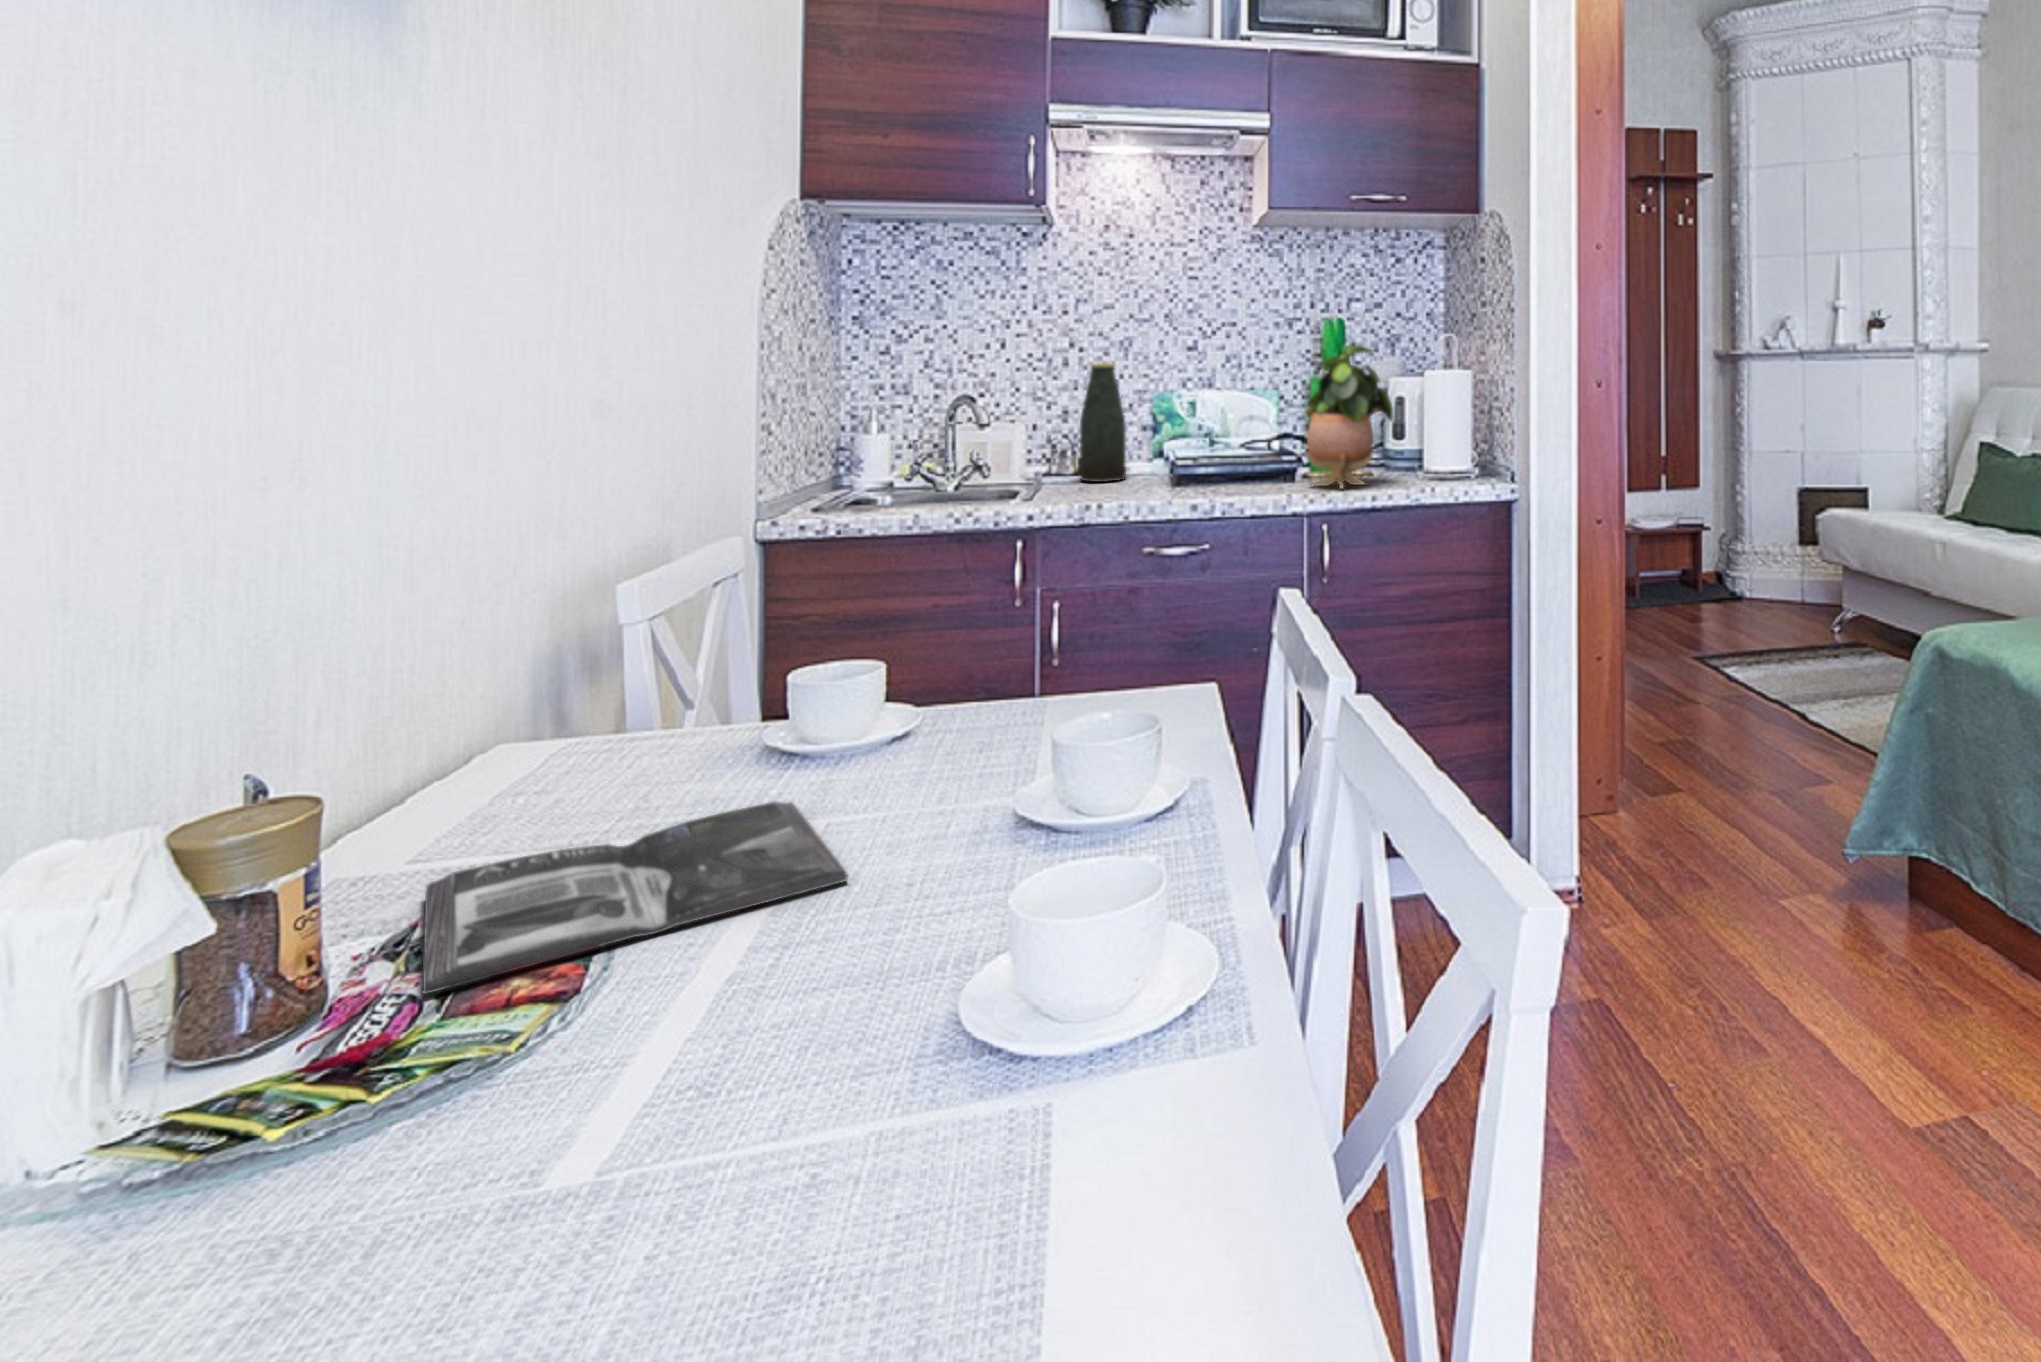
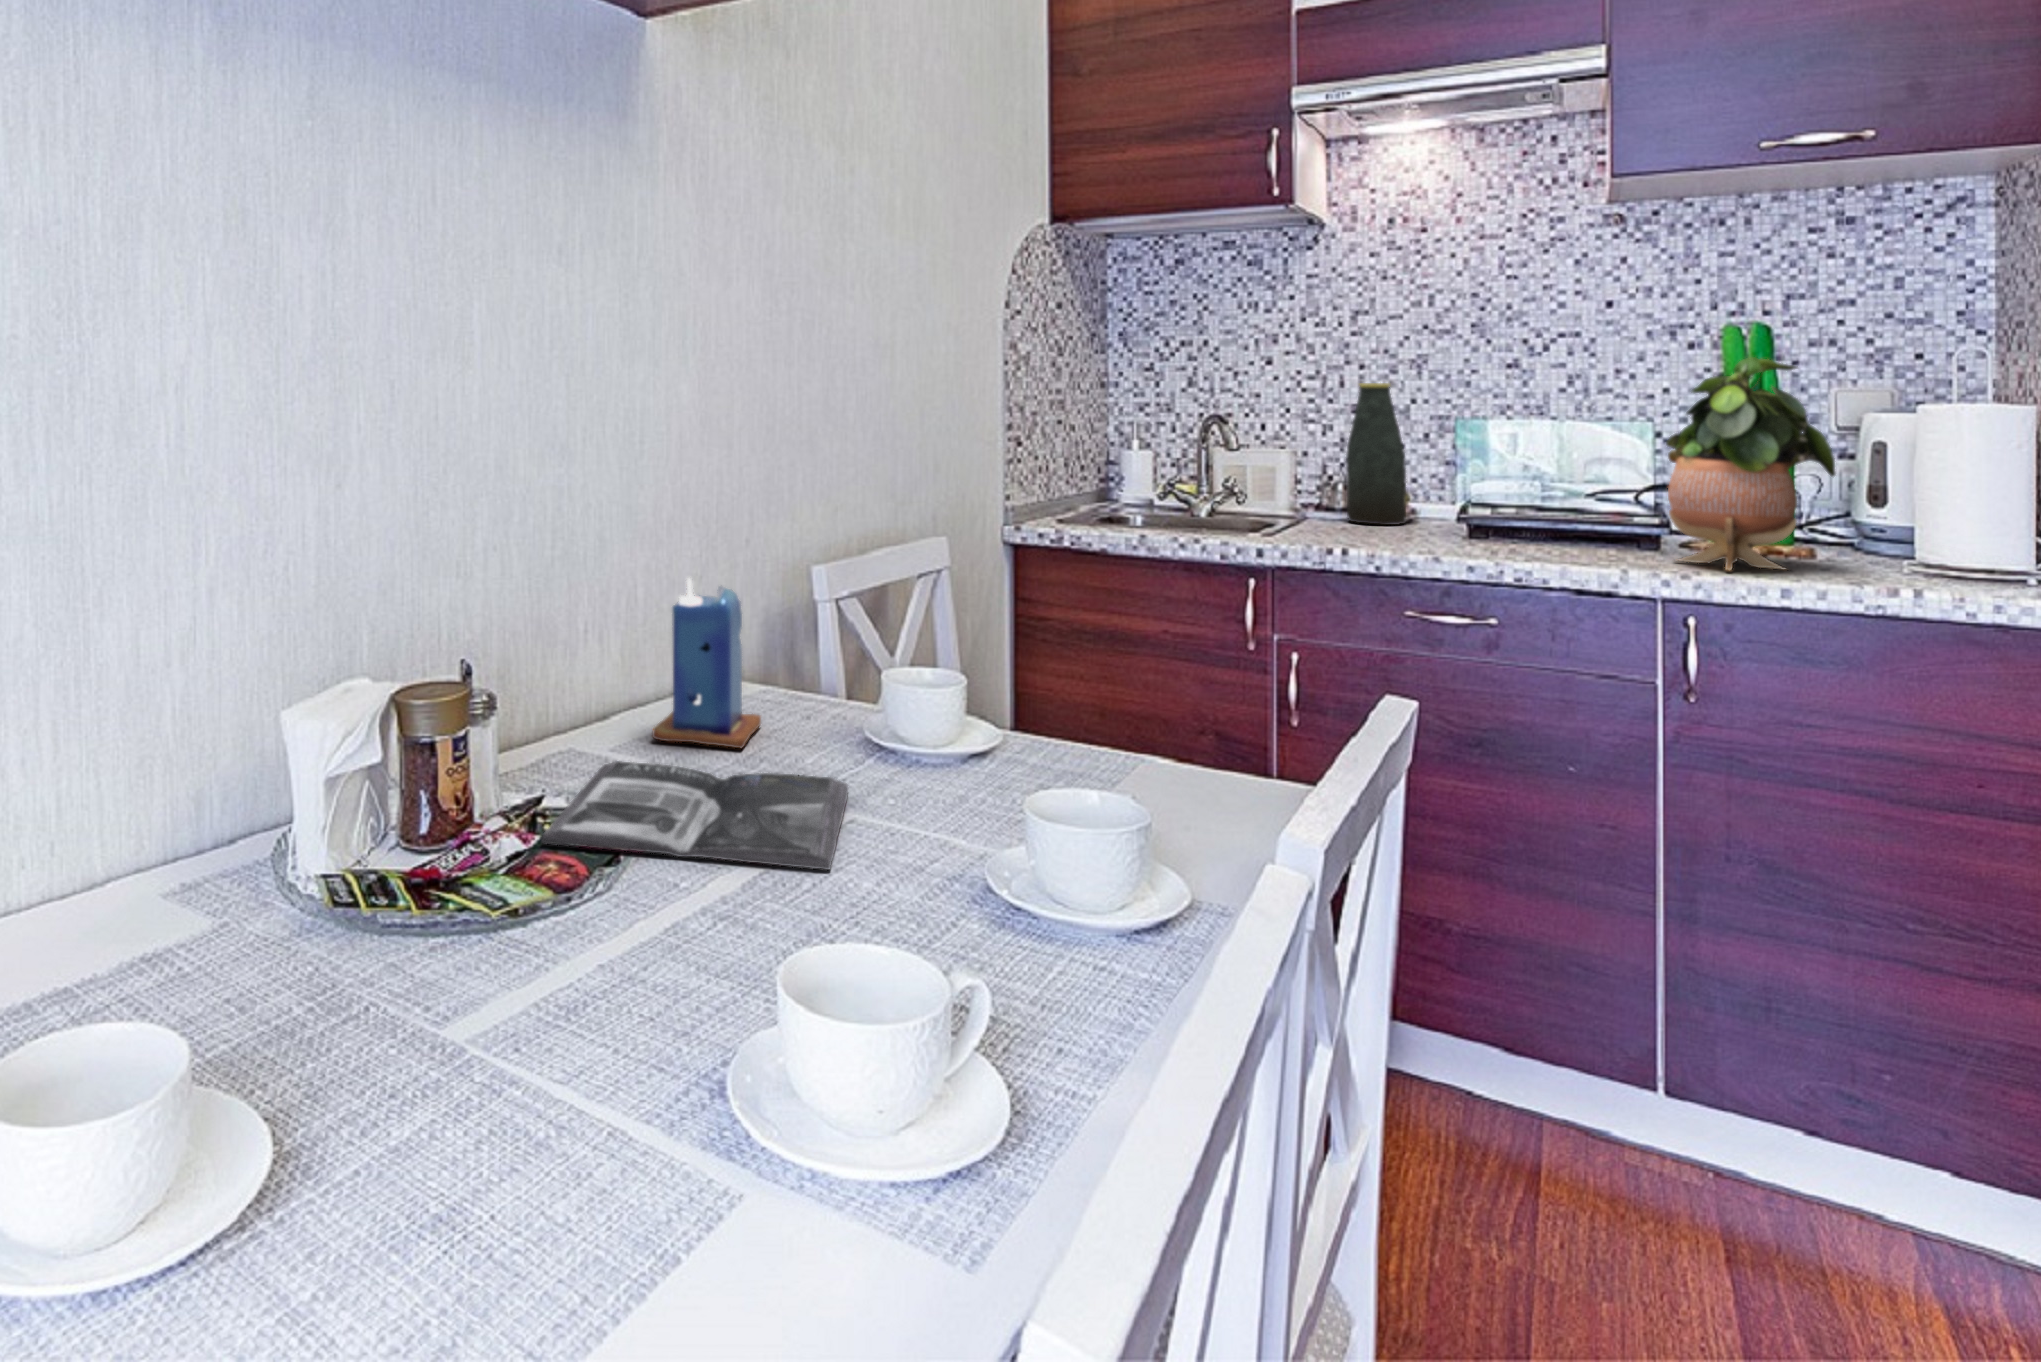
candle: none [463,622,614,836] -> present [652,578,761,748]

